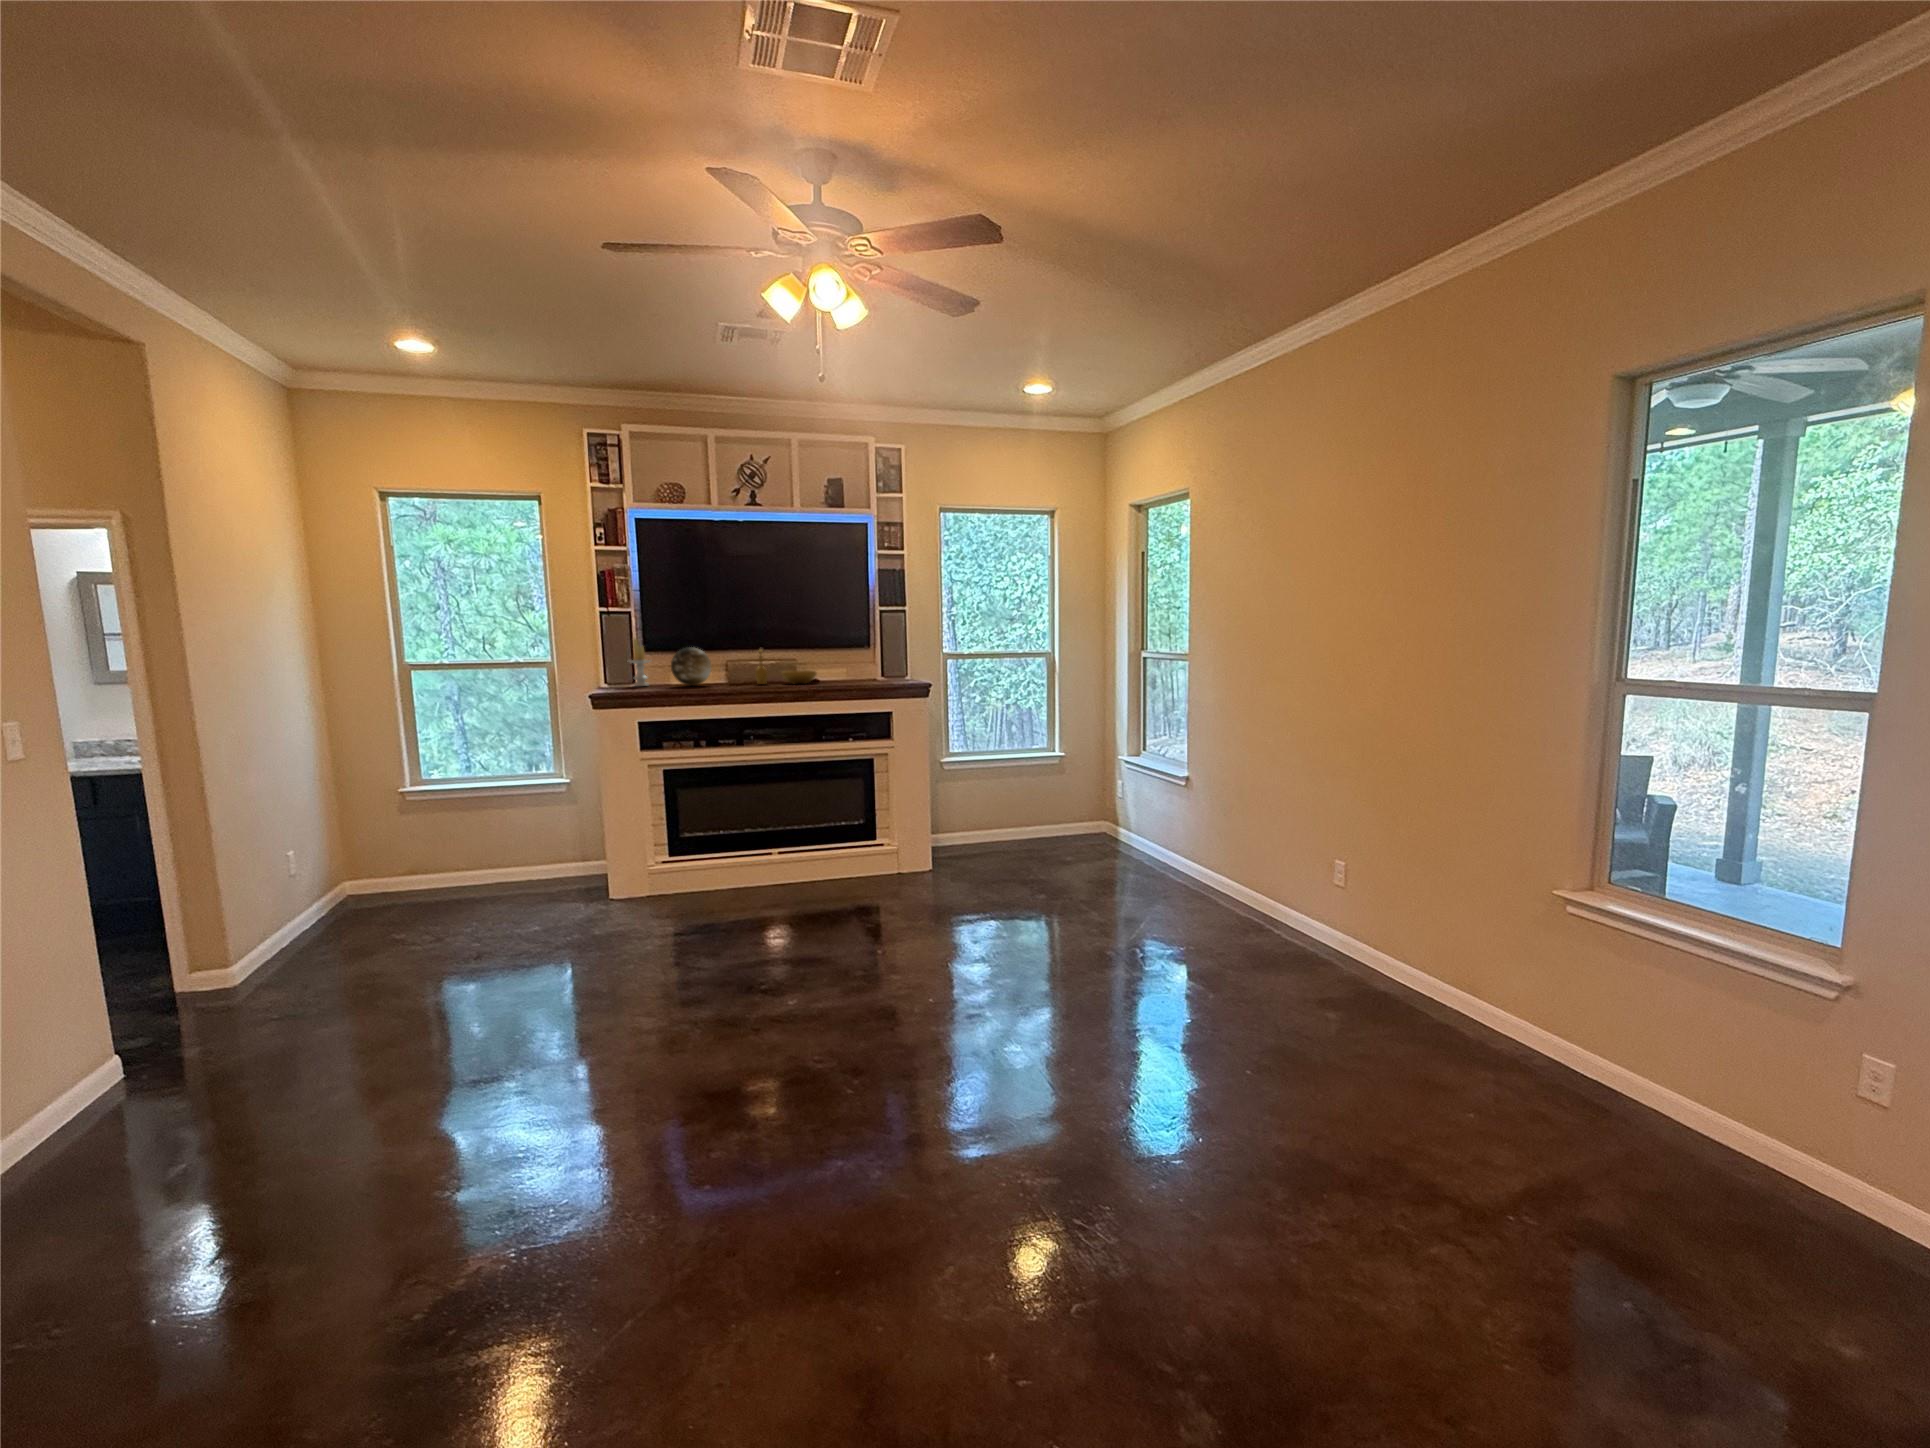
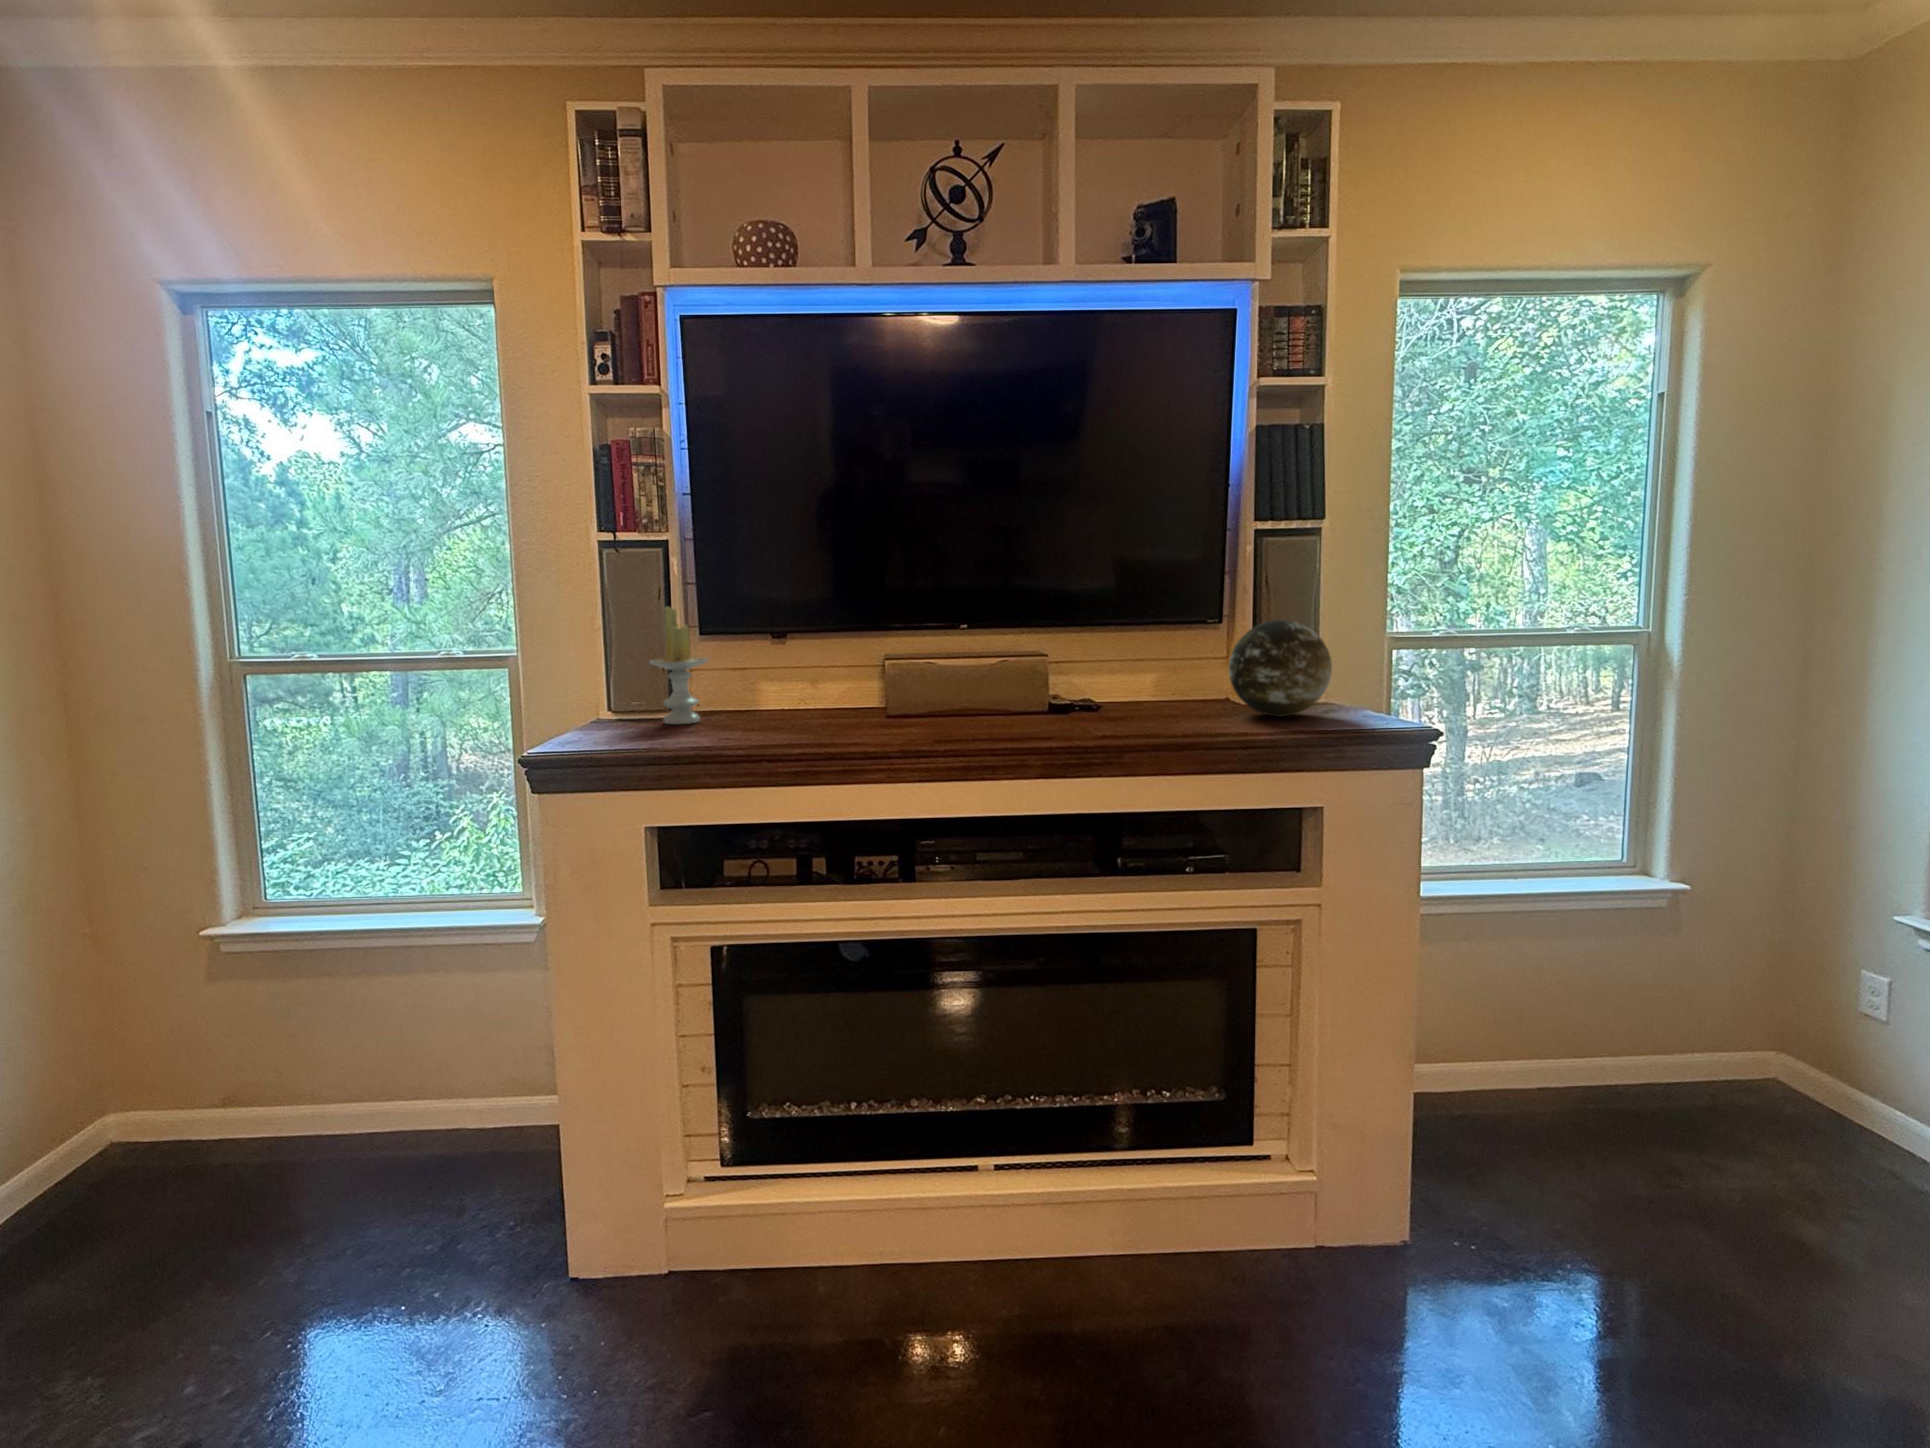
decorative orb: present [671,647,711,686] -> present [1229,620,1332,716]
decorative bowl: present [755,650,817,684] -> none [951,637,1110,729]

